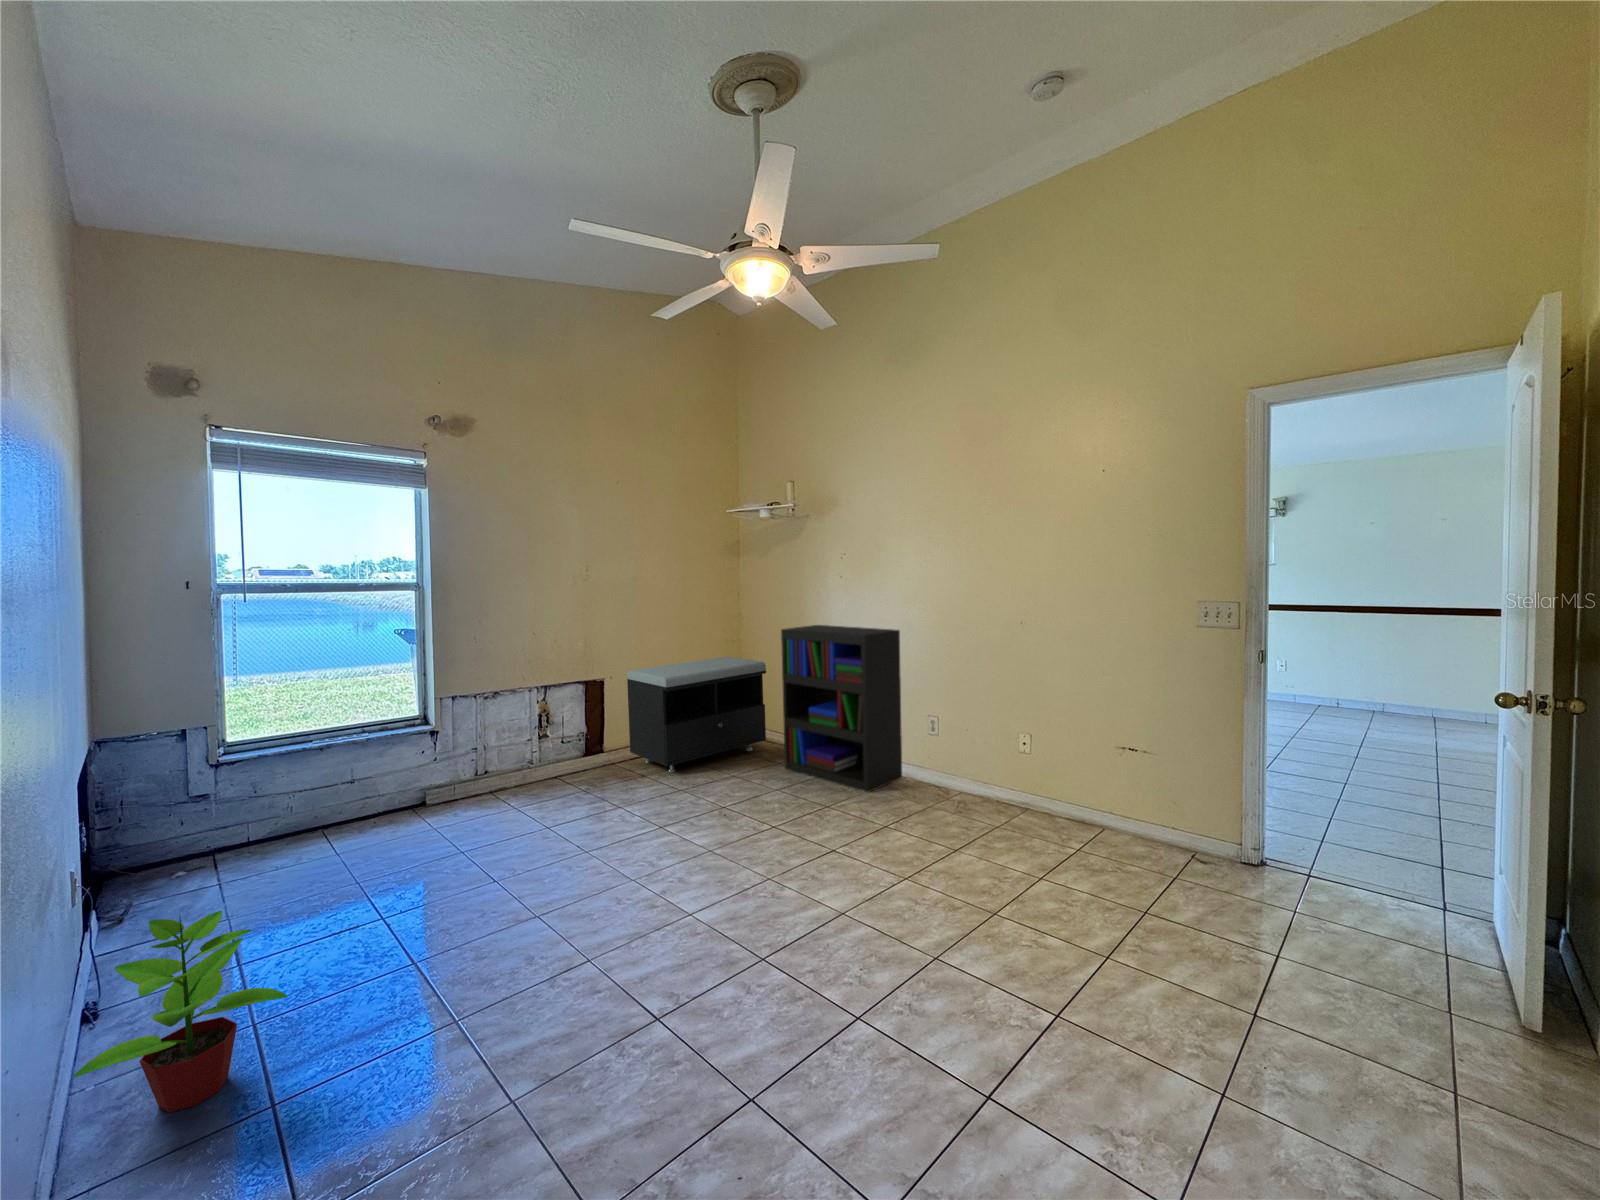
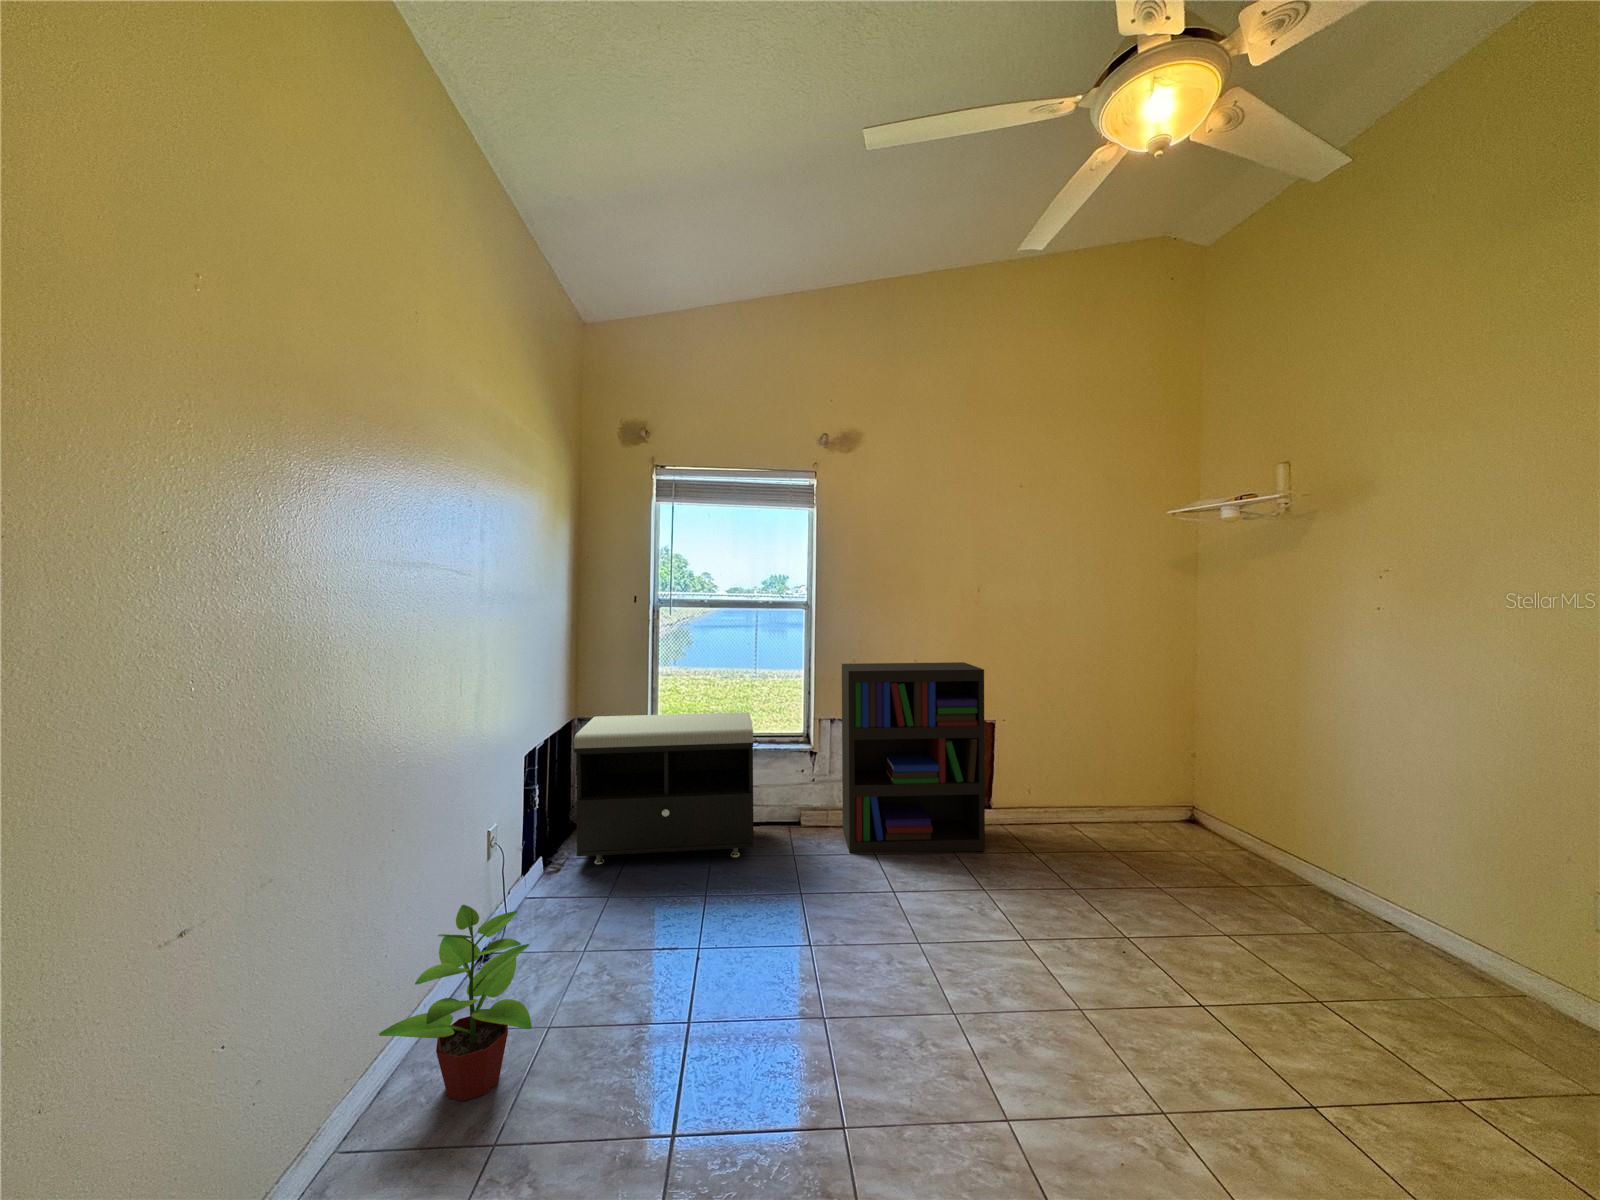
bookshelf: present [781,625,902,792] -> present [842,662,985,853]
storage bench: present [627,657,766,772] -> present [574,712,754,864]

